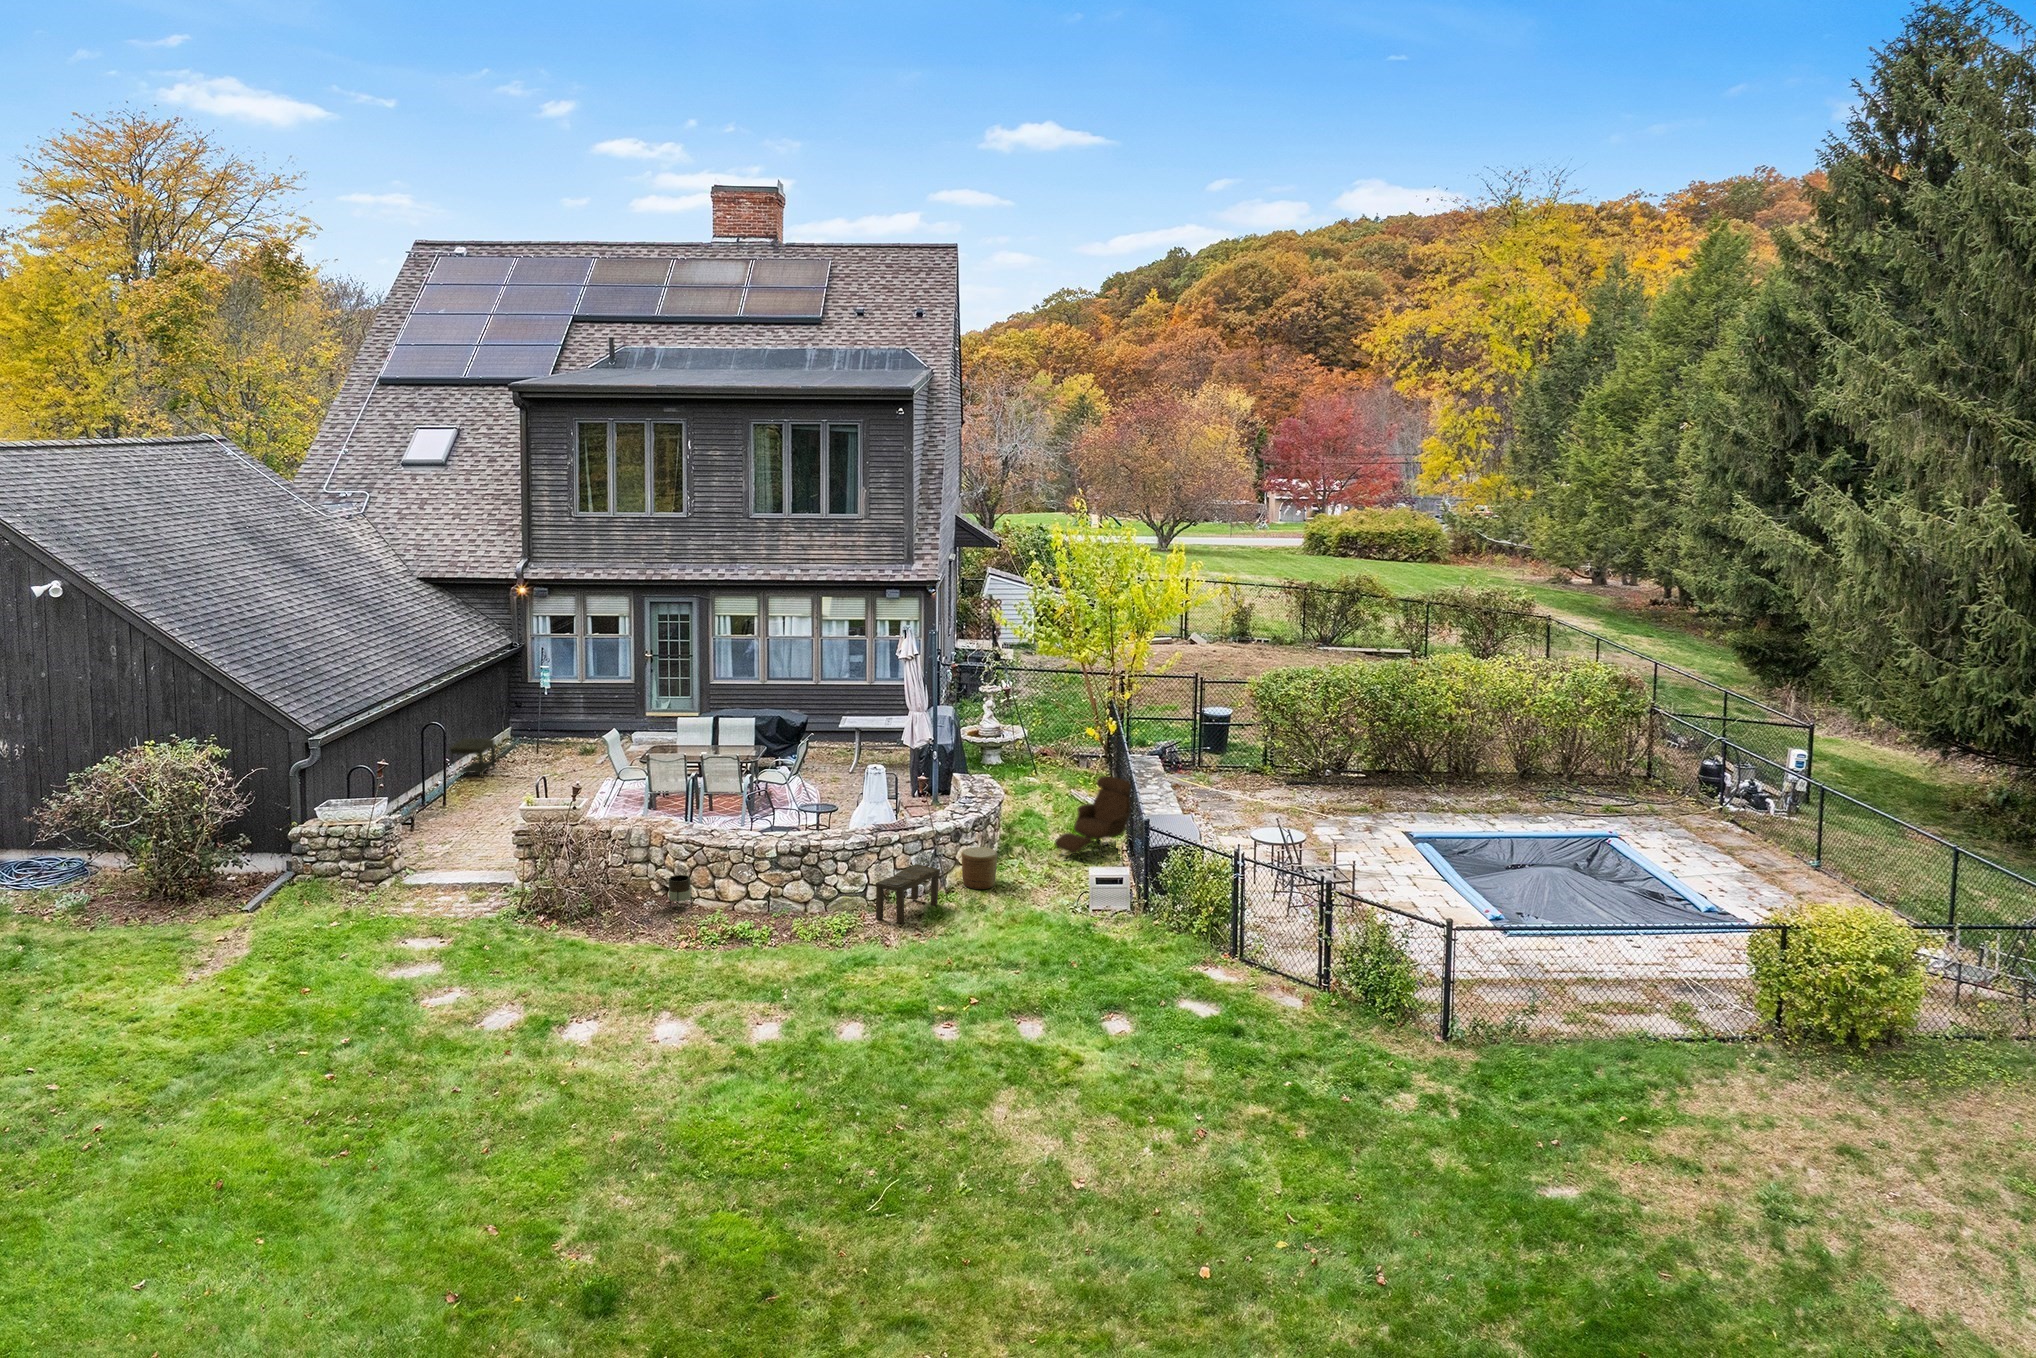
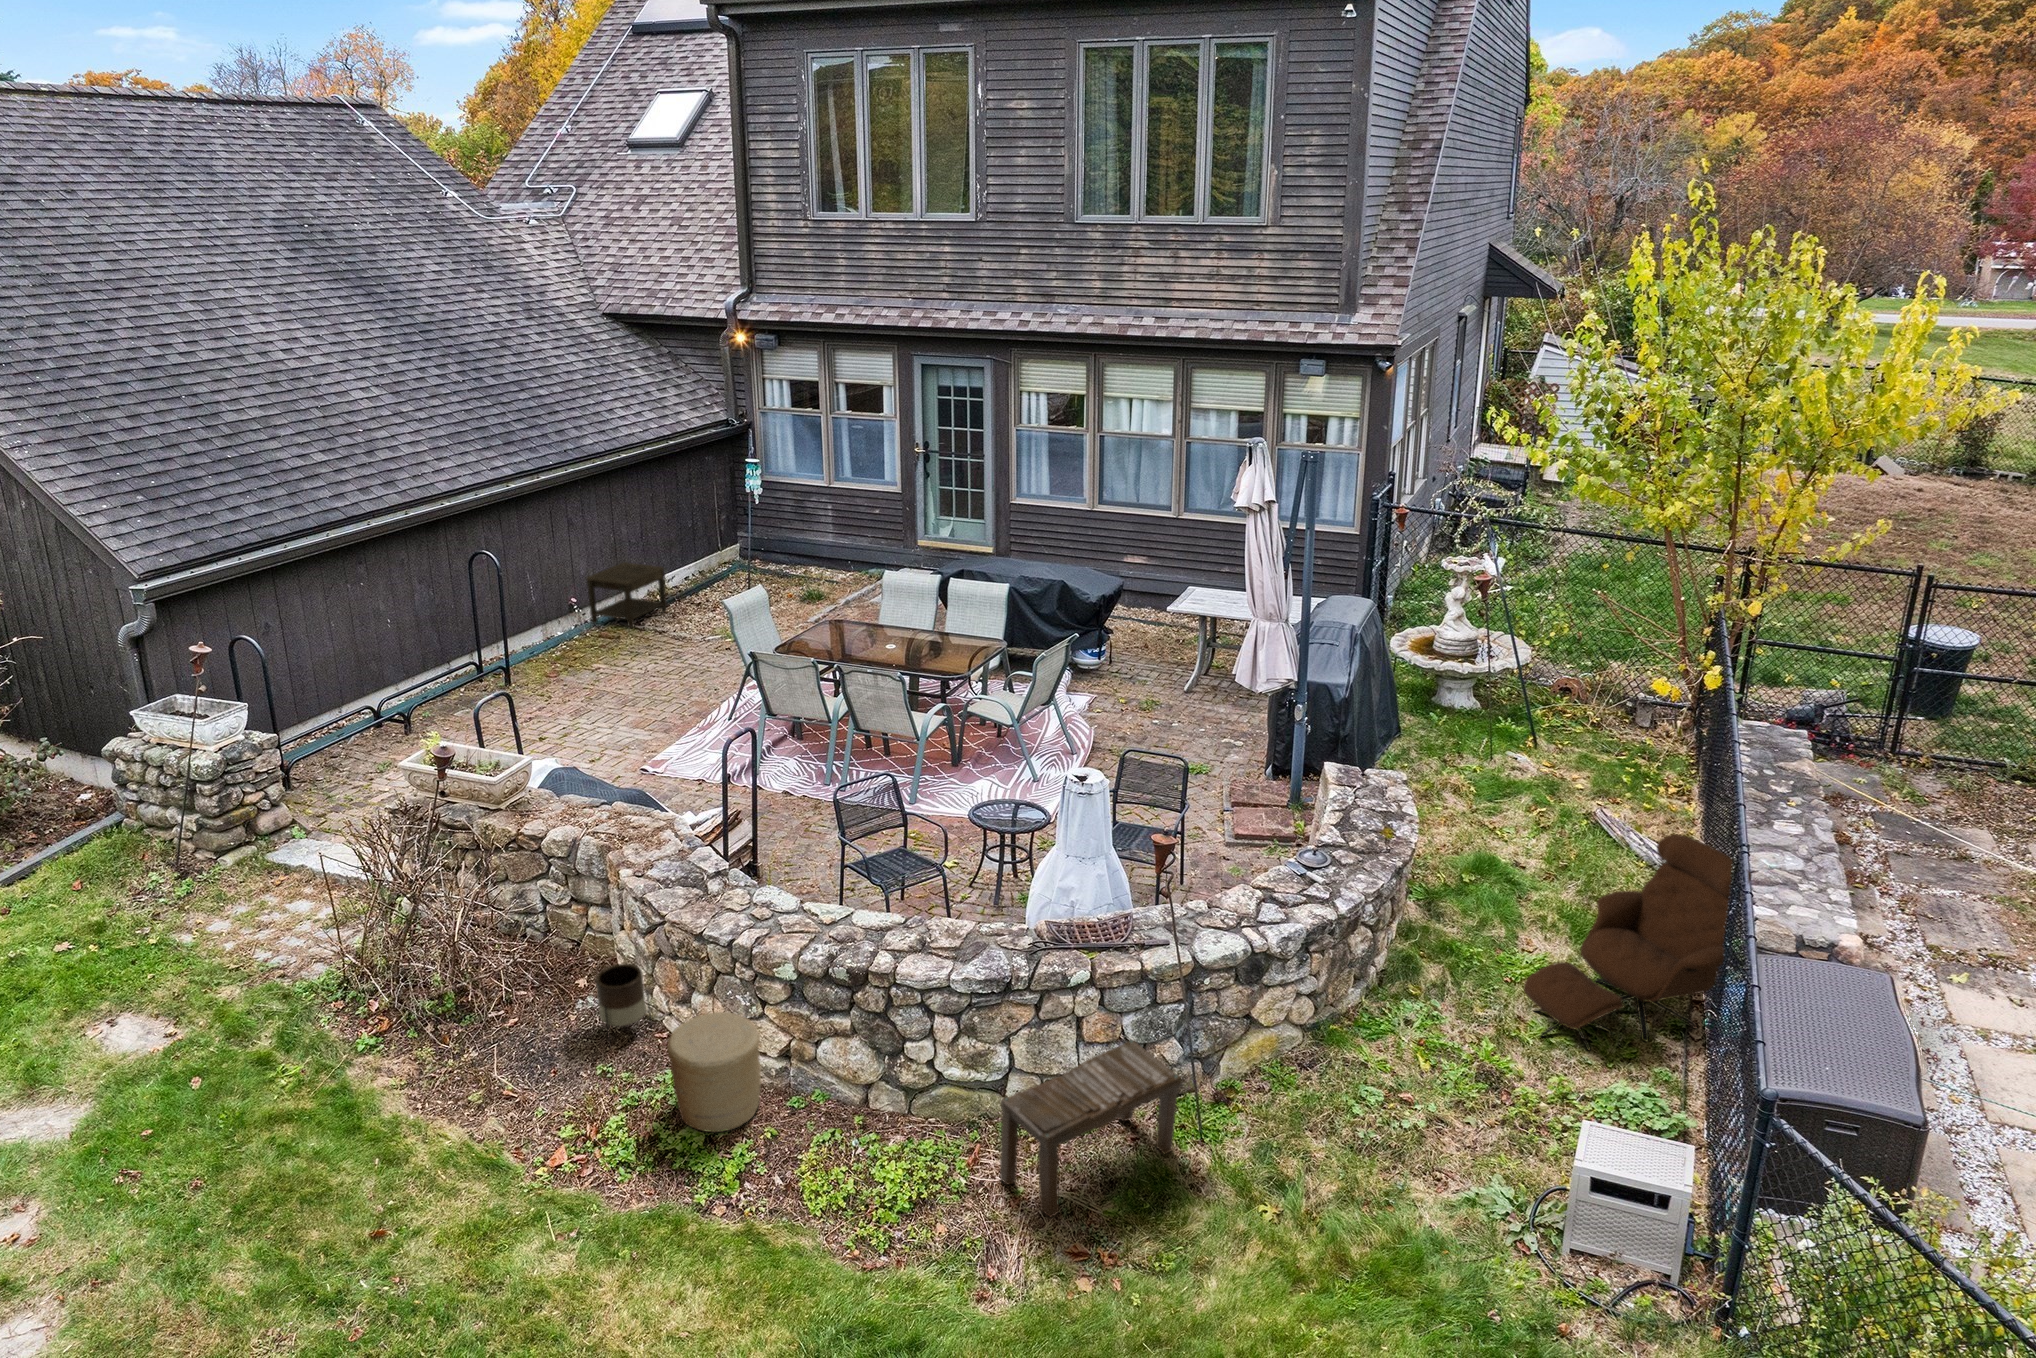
woven basket: present [961,847,998,890] -> present [667,1012,761,1132]

